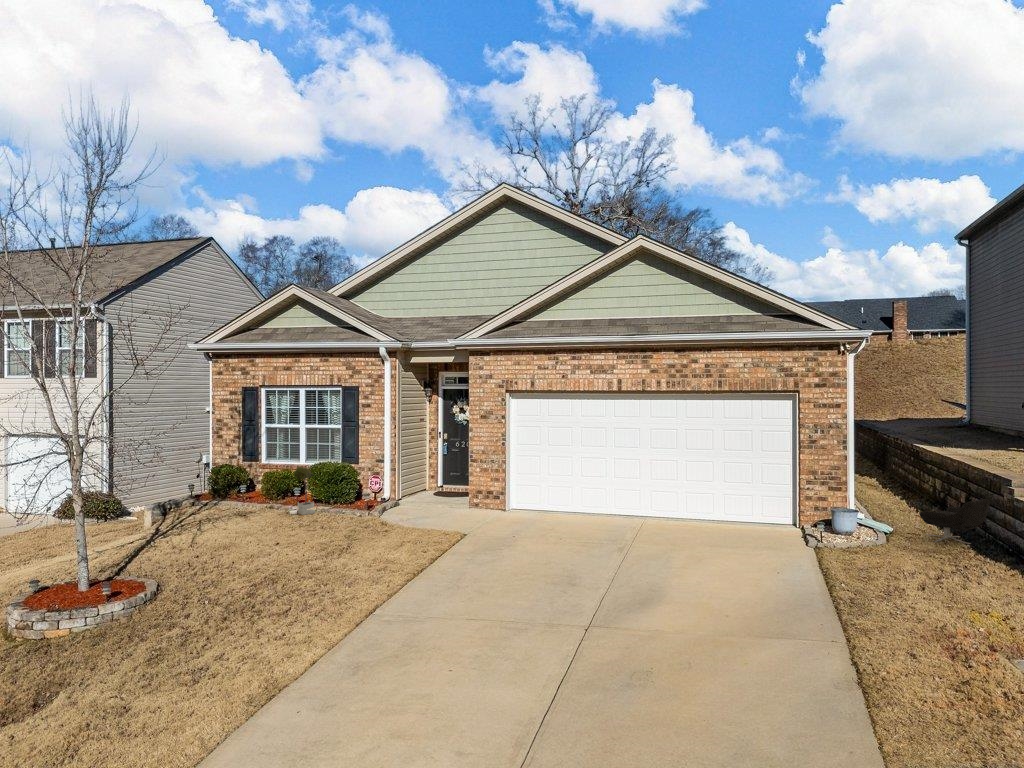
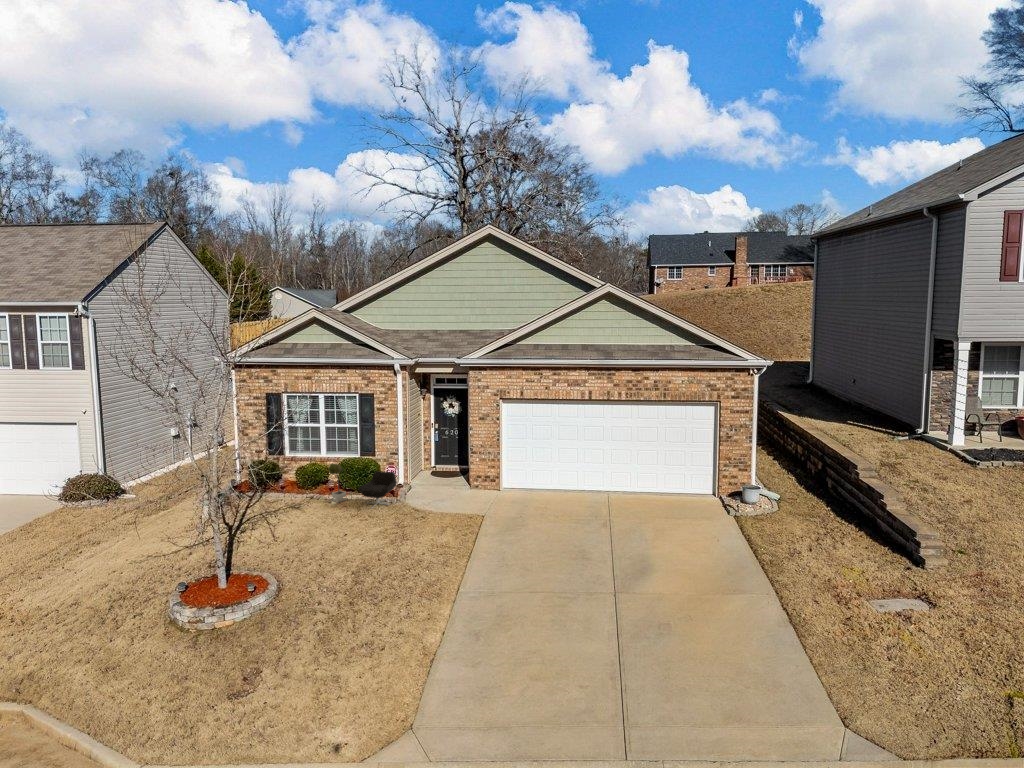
lounge chair: present [919,499,990,544] -> present [358,471,397,508]

